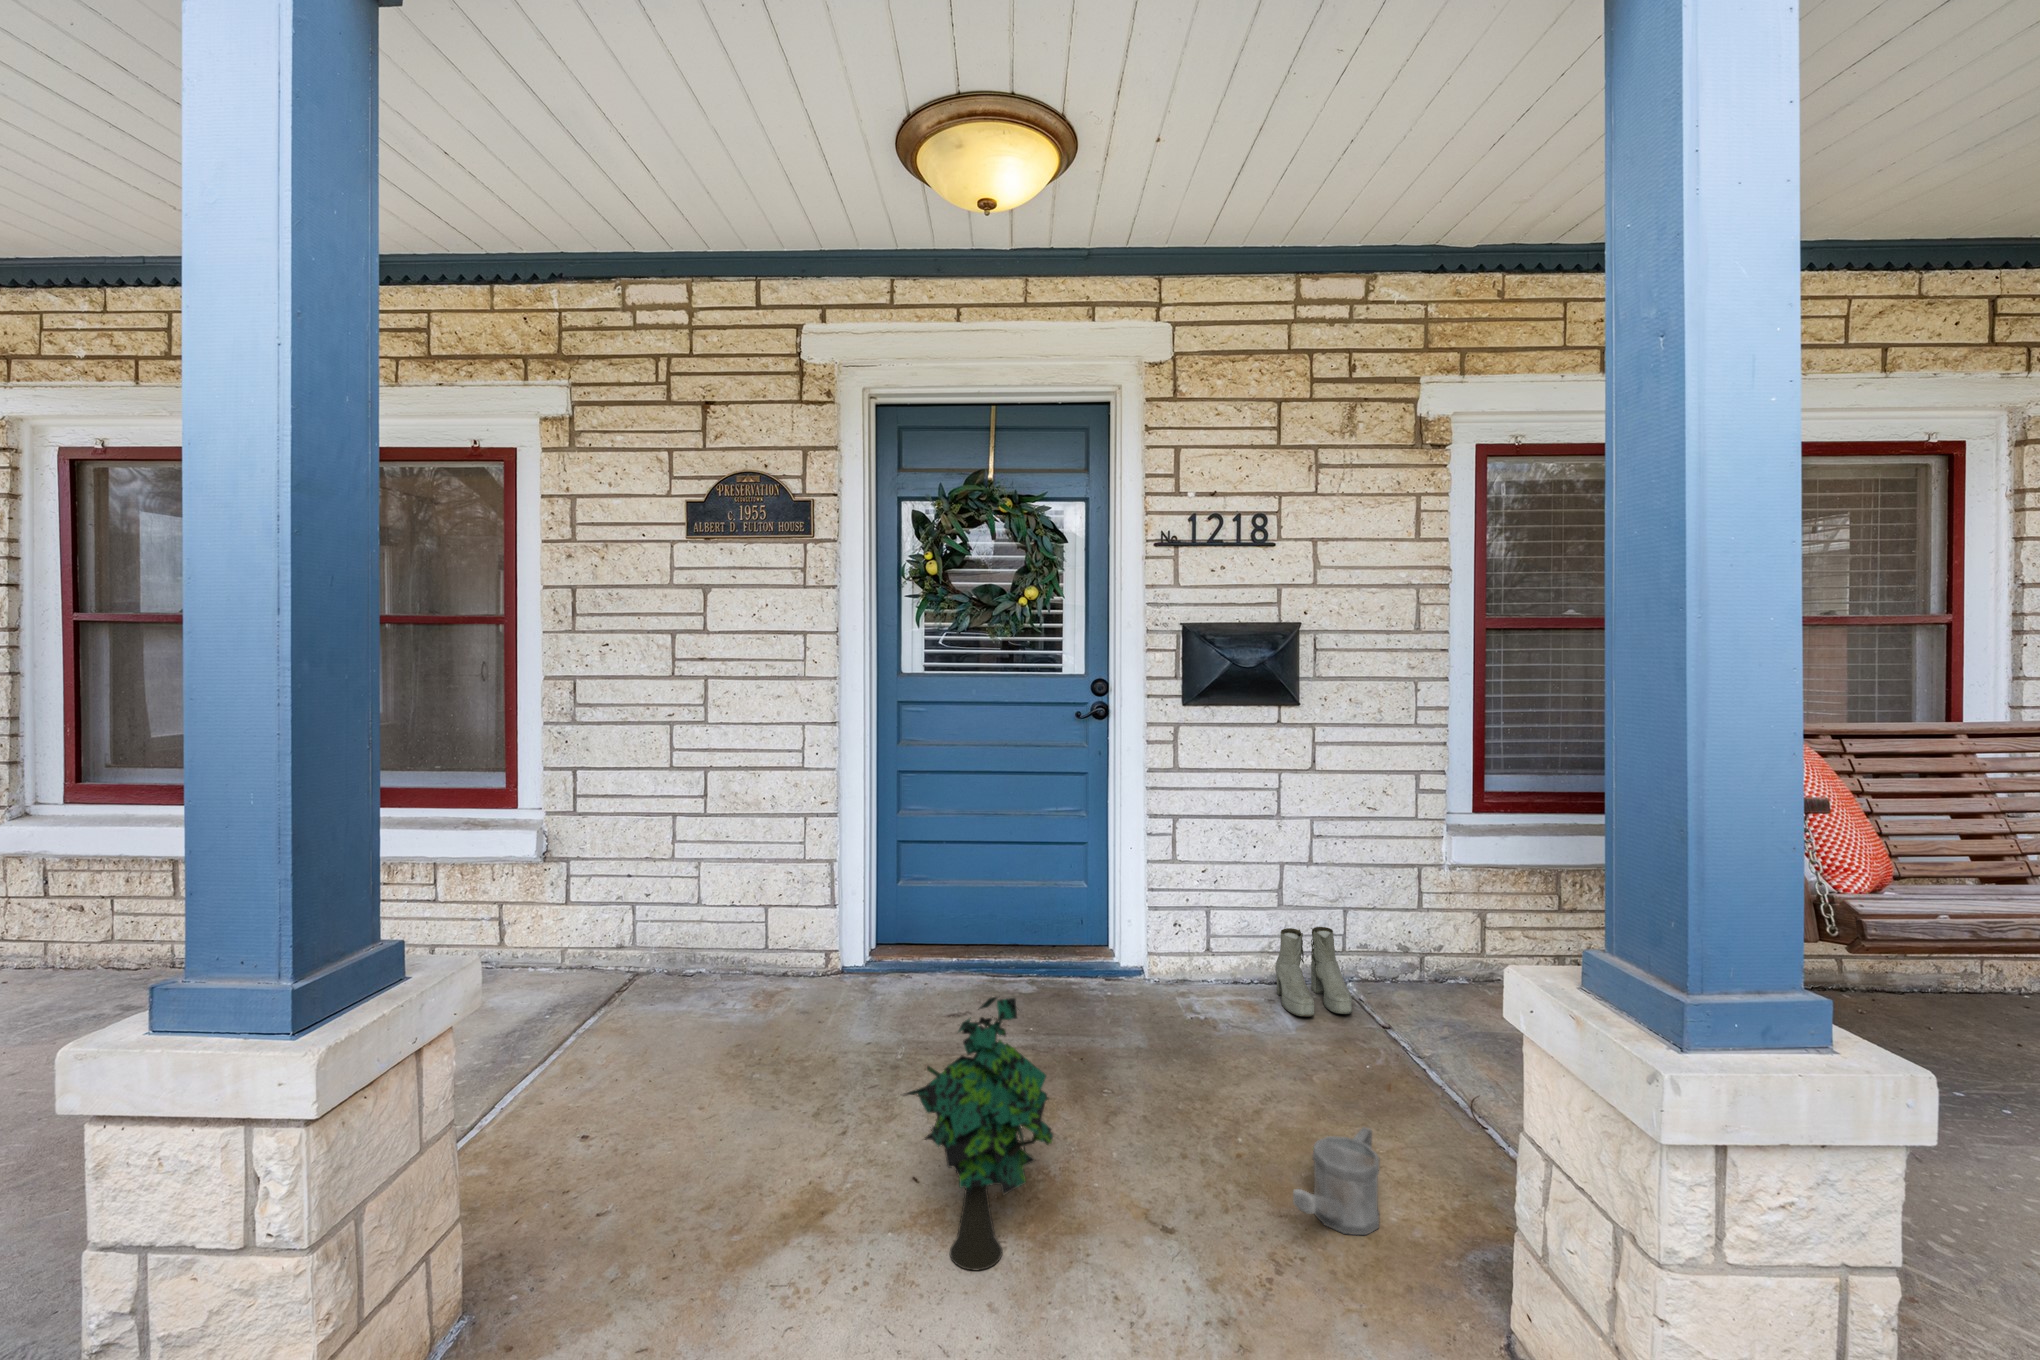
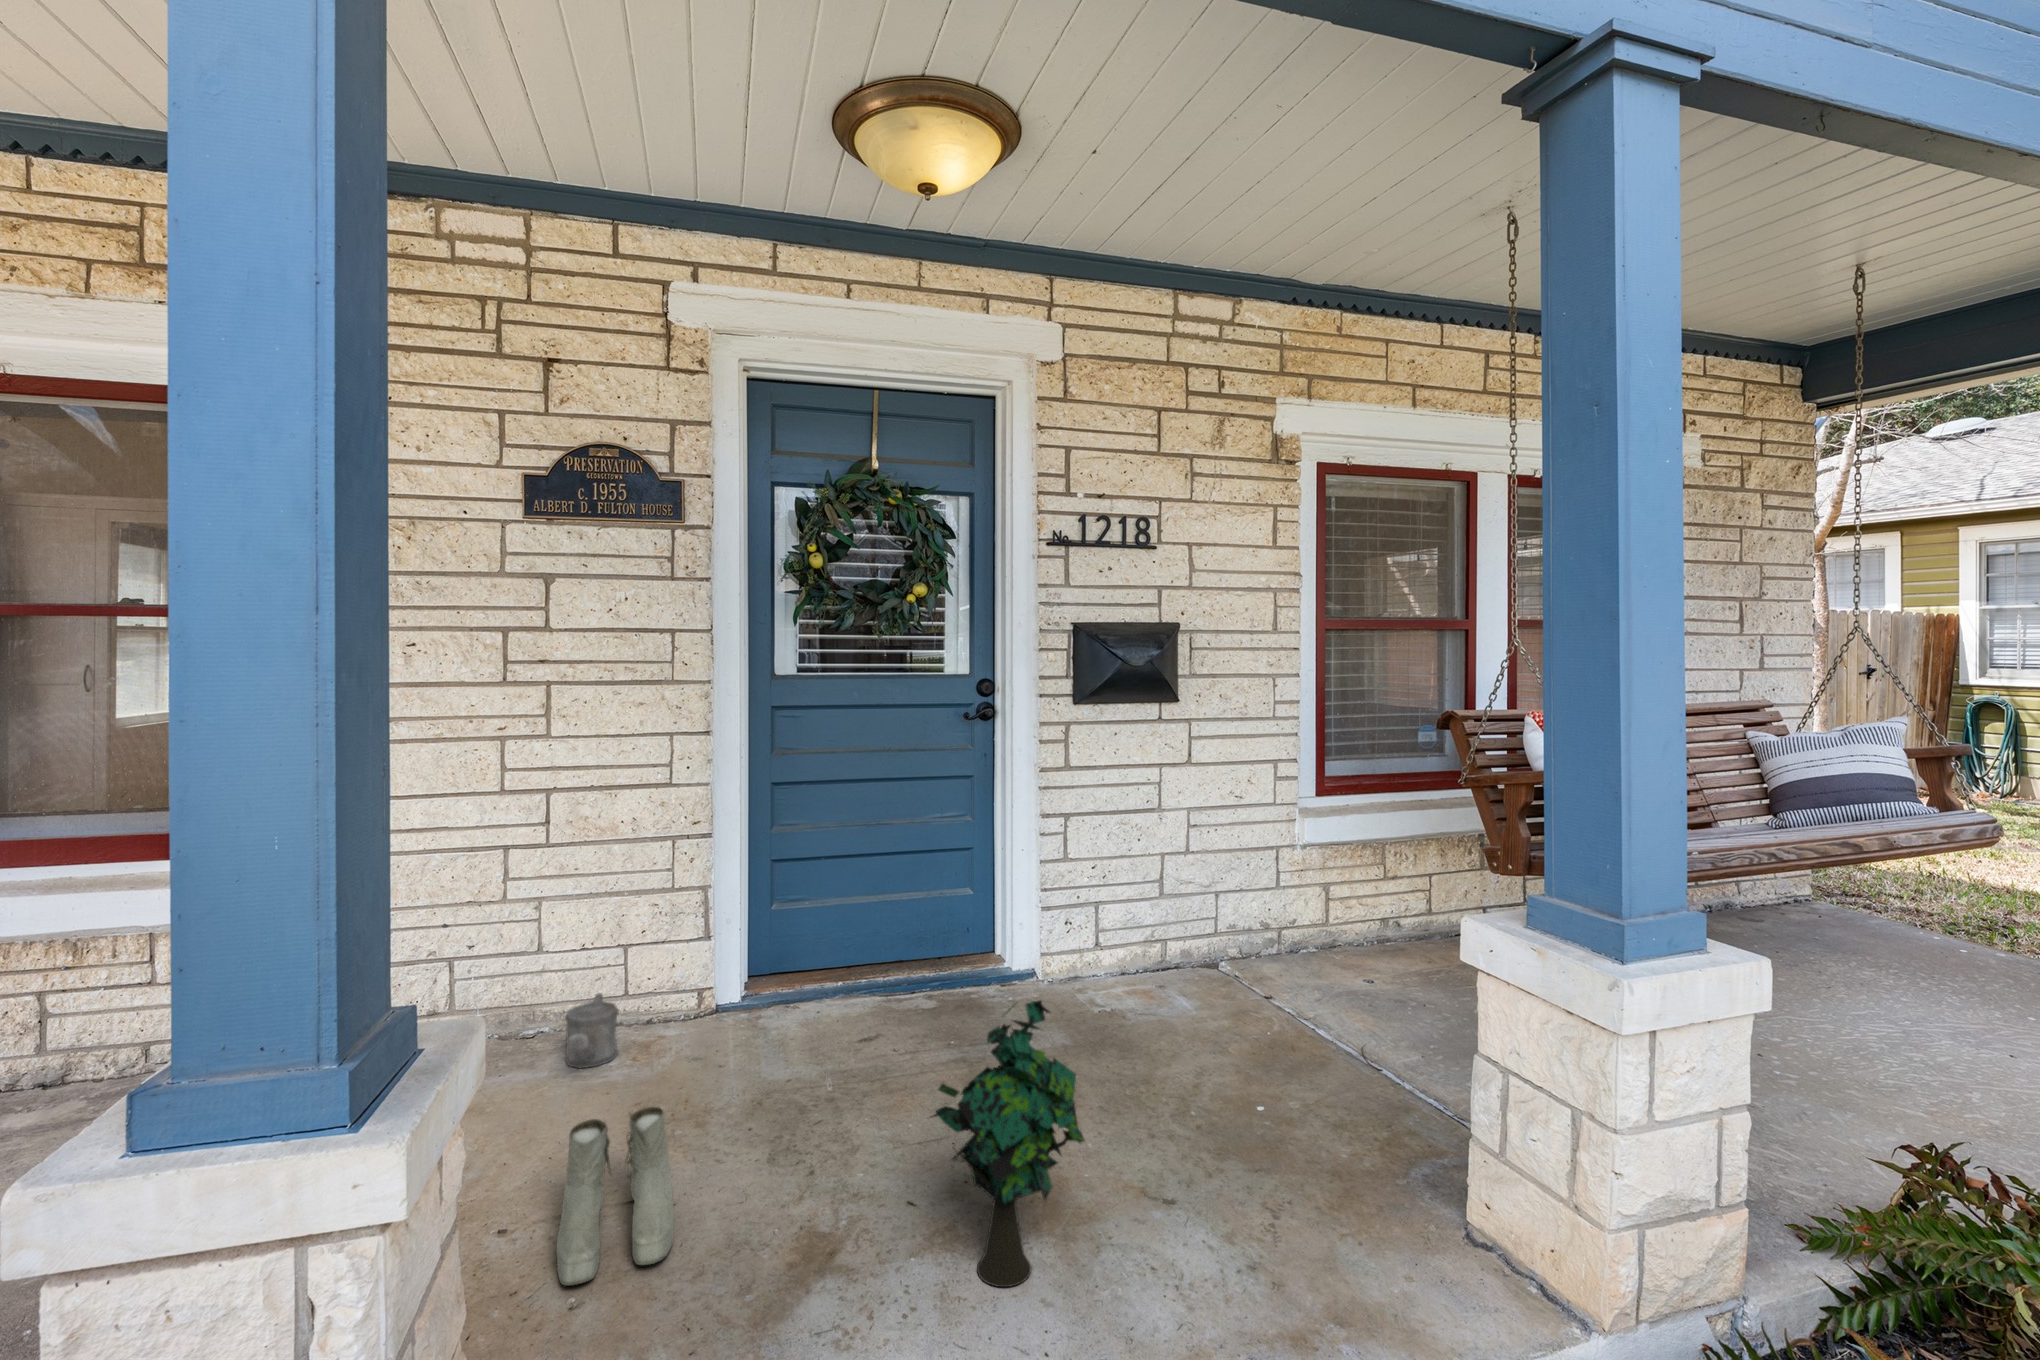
boots: present [1275,927,1352,1017] -> present [557,1107,674,1286]
watering can: present [1293,1127,1380,1235] -> present [565,993,619,1068]

